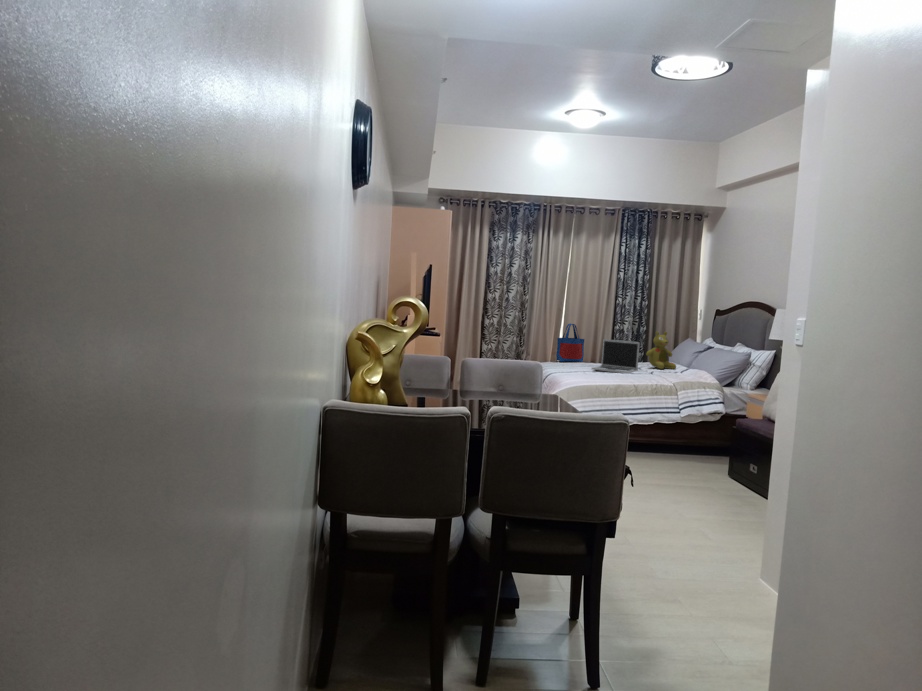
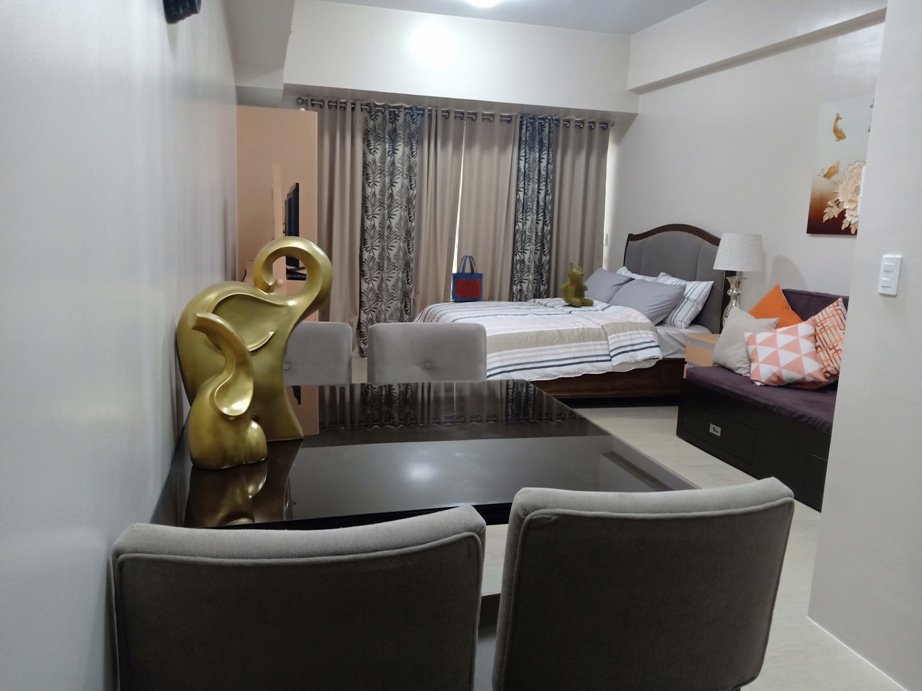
laptop: present [592,339,640,373] -> none [499,274,554,315]

